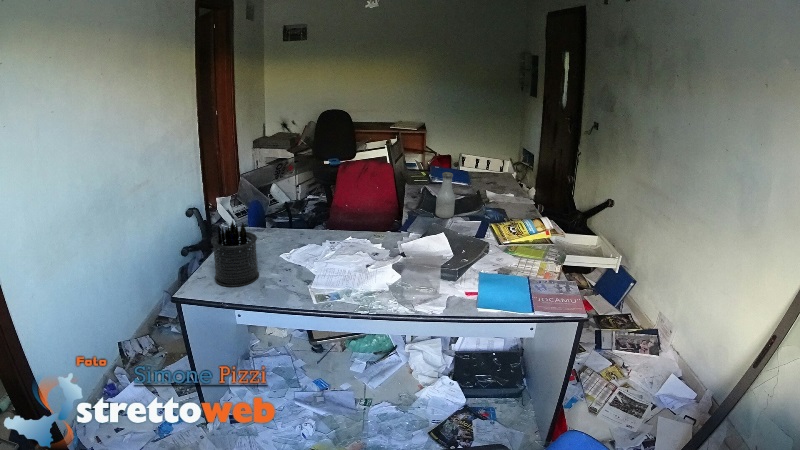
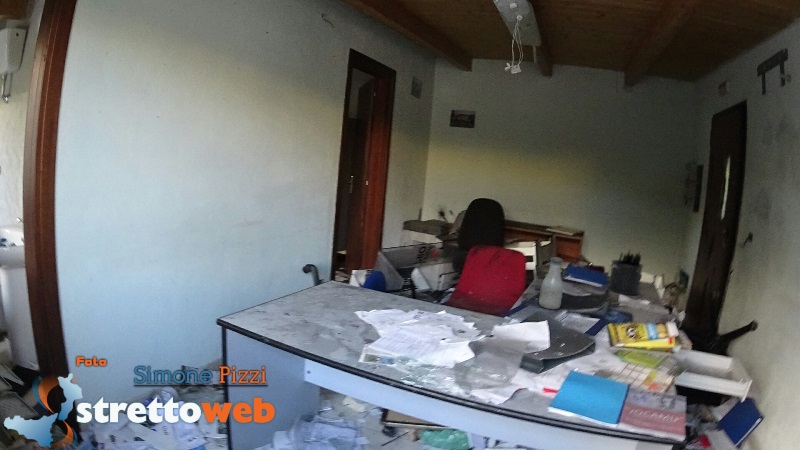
pen holder: present [211,221,259,286] -> present [608,252,643,295]

